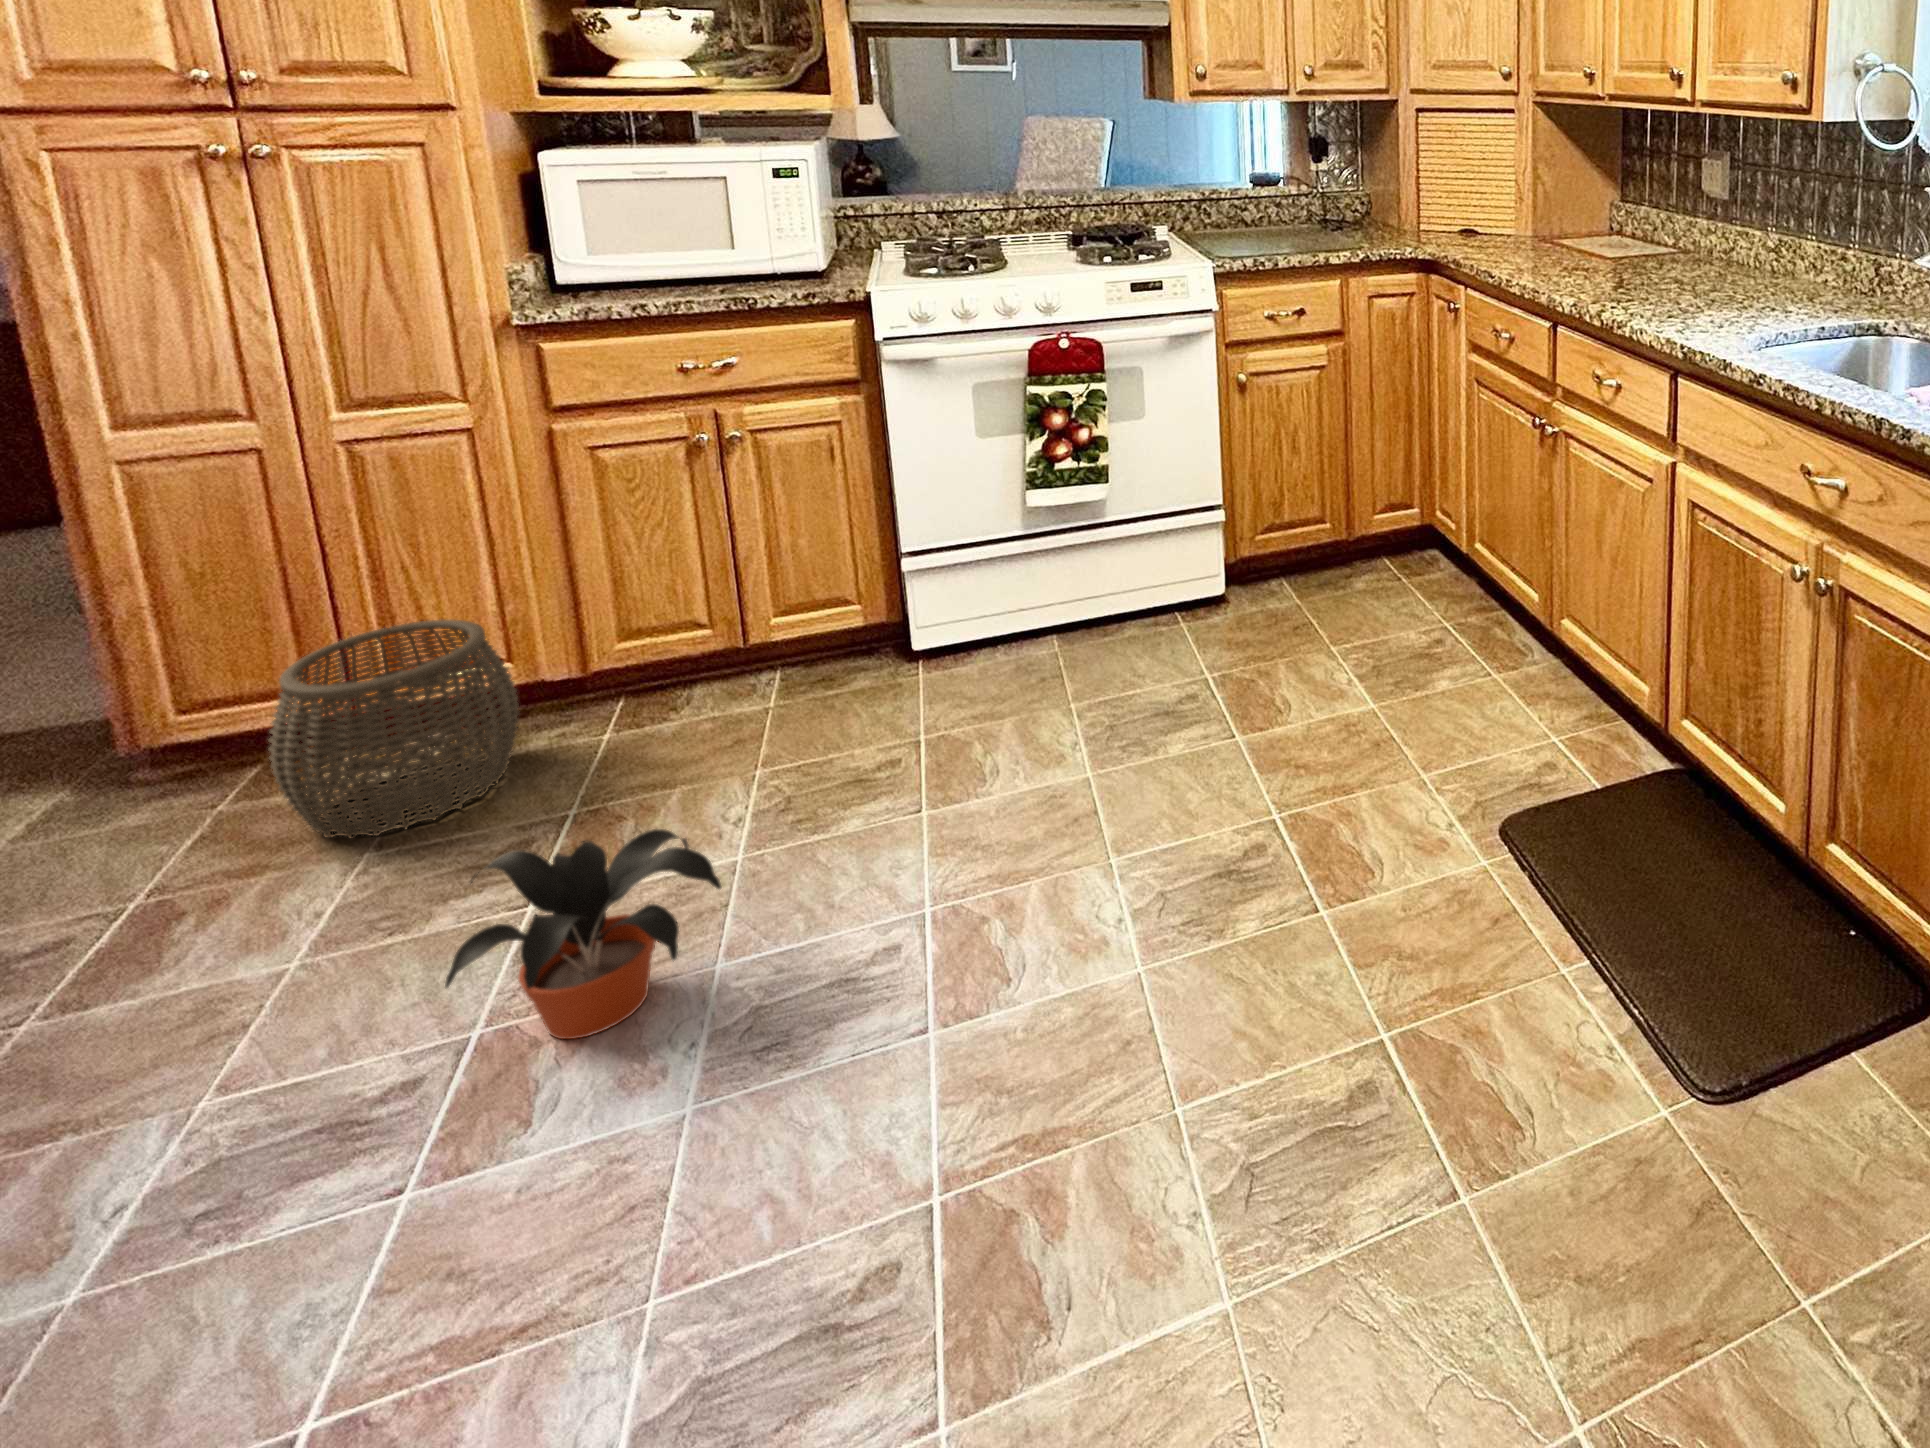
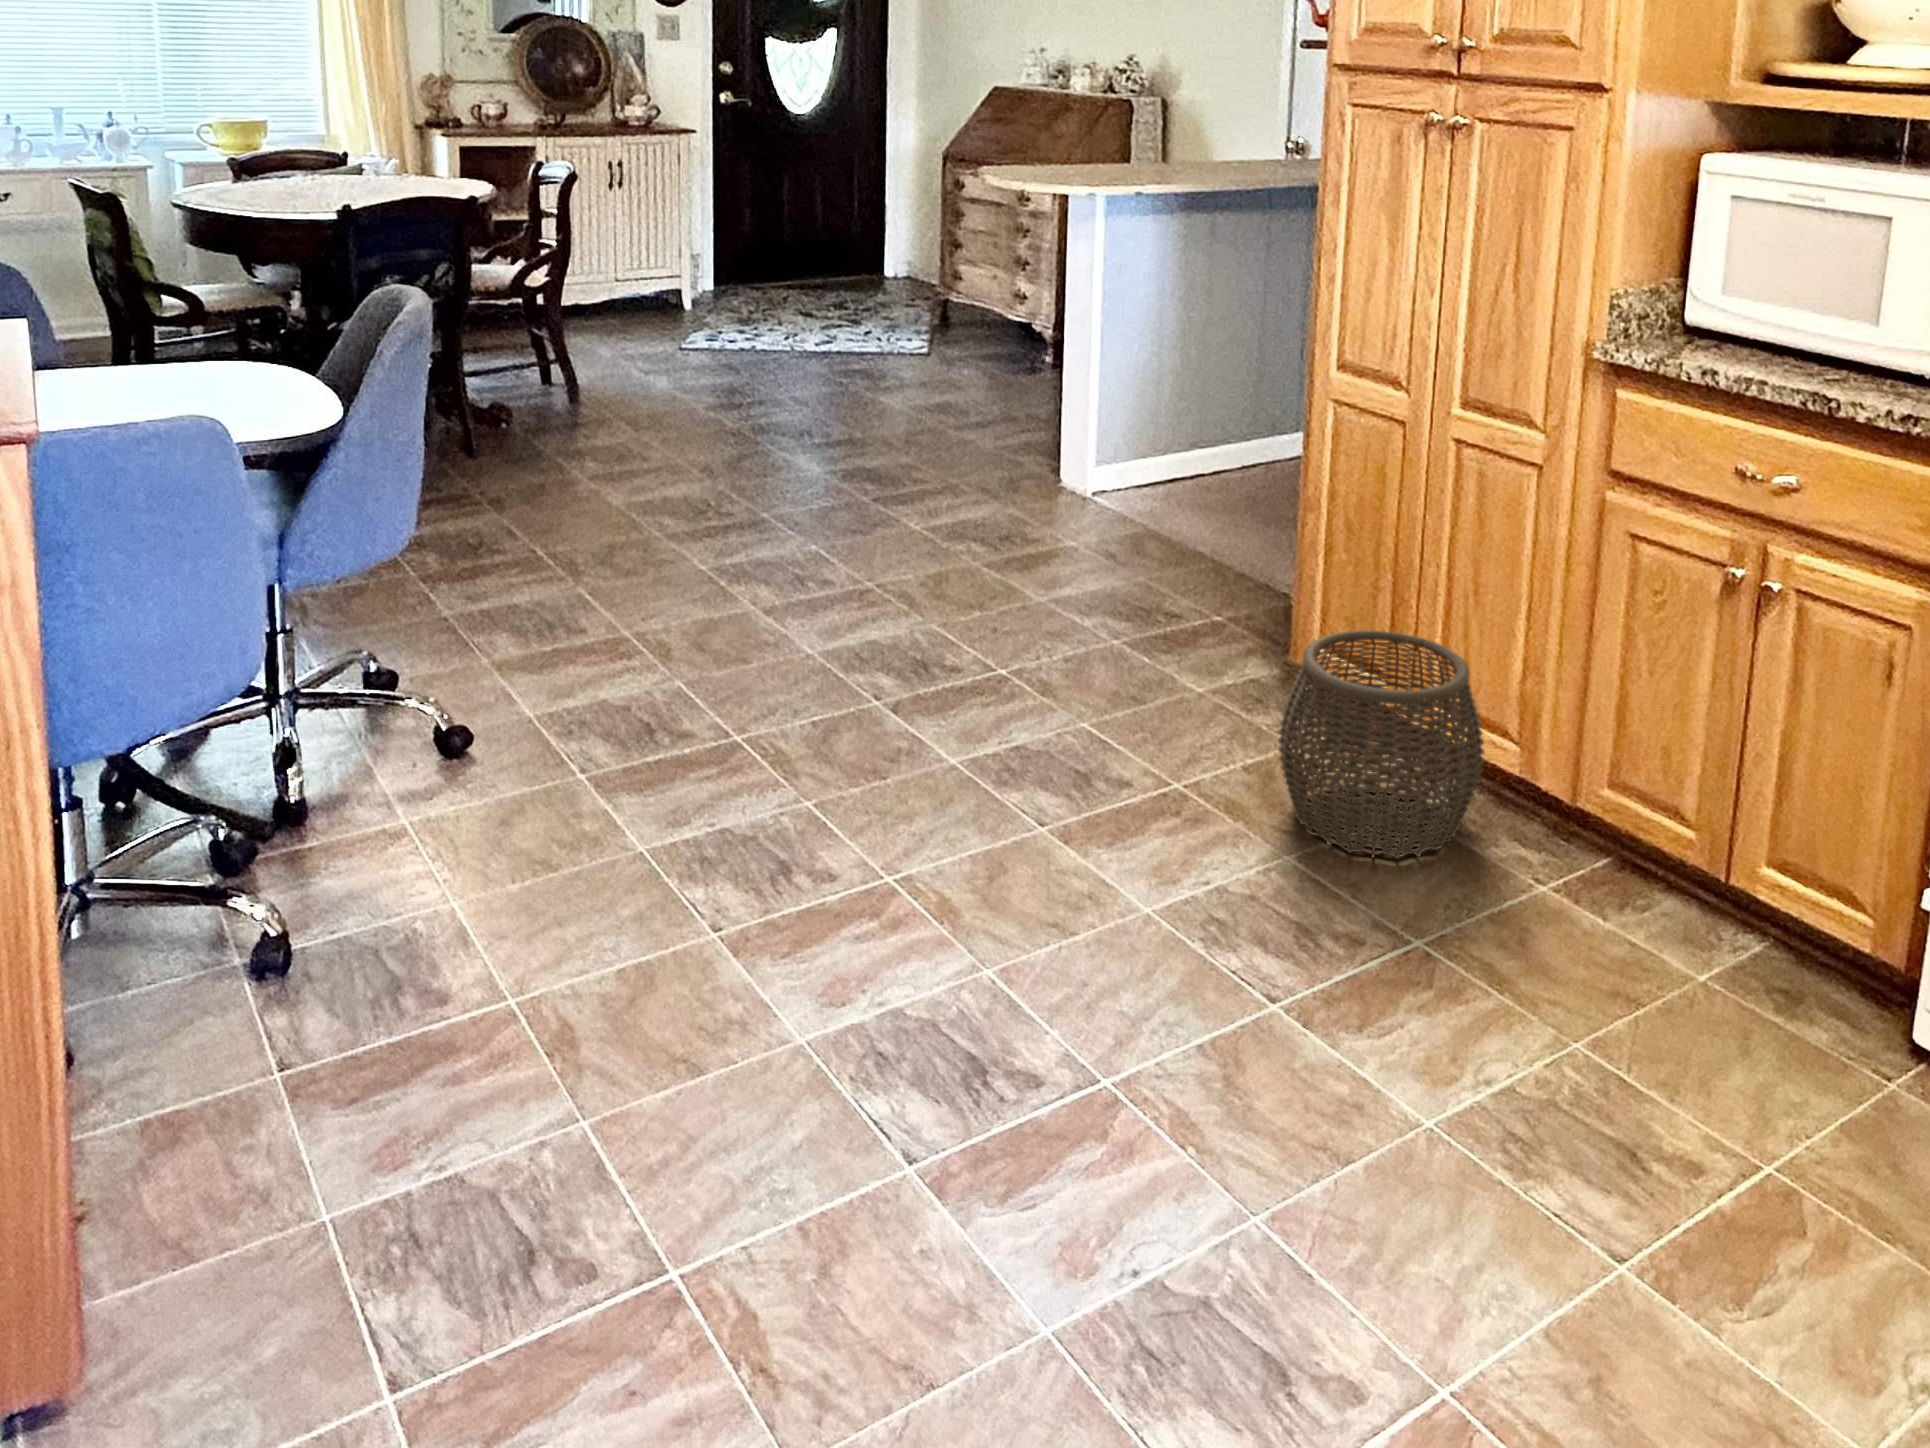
potted plant: present [445,829,721,1039] -> none [1015,905,1281,1170]

